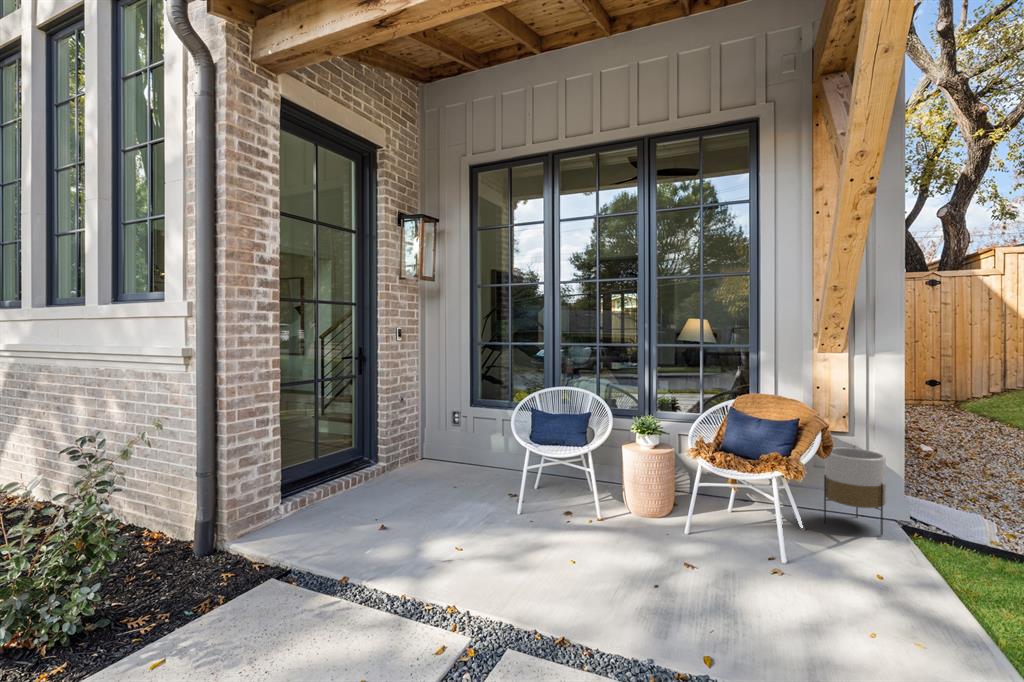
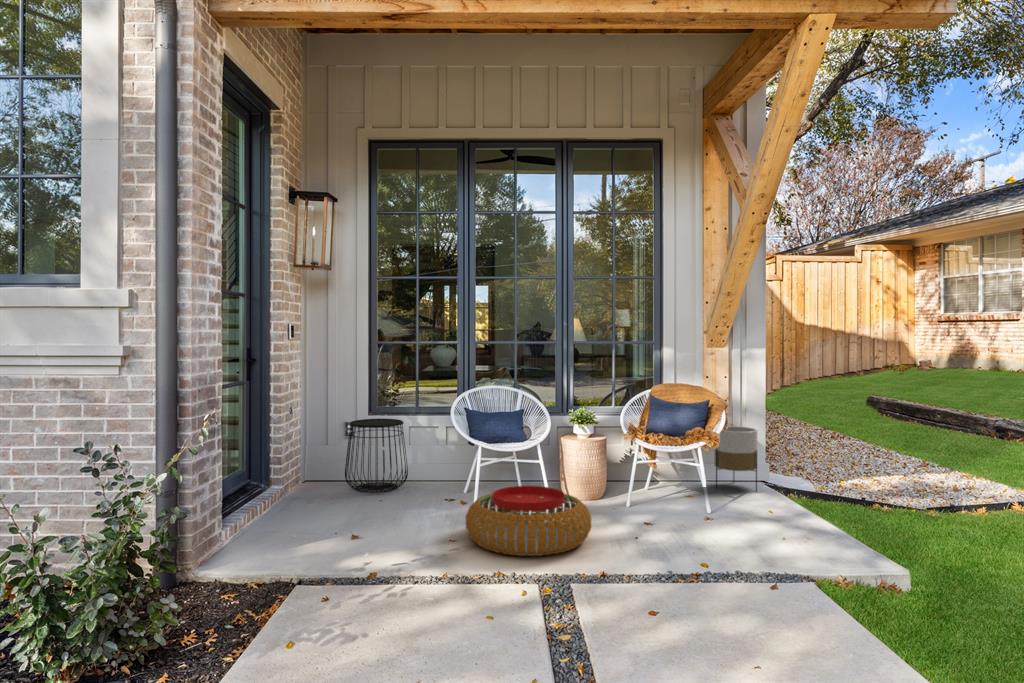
side table: none [440,412,495,479] -> present [345,419,408,493]
pouf: none [465,499,602,589] -> present [466,486,591,556]

